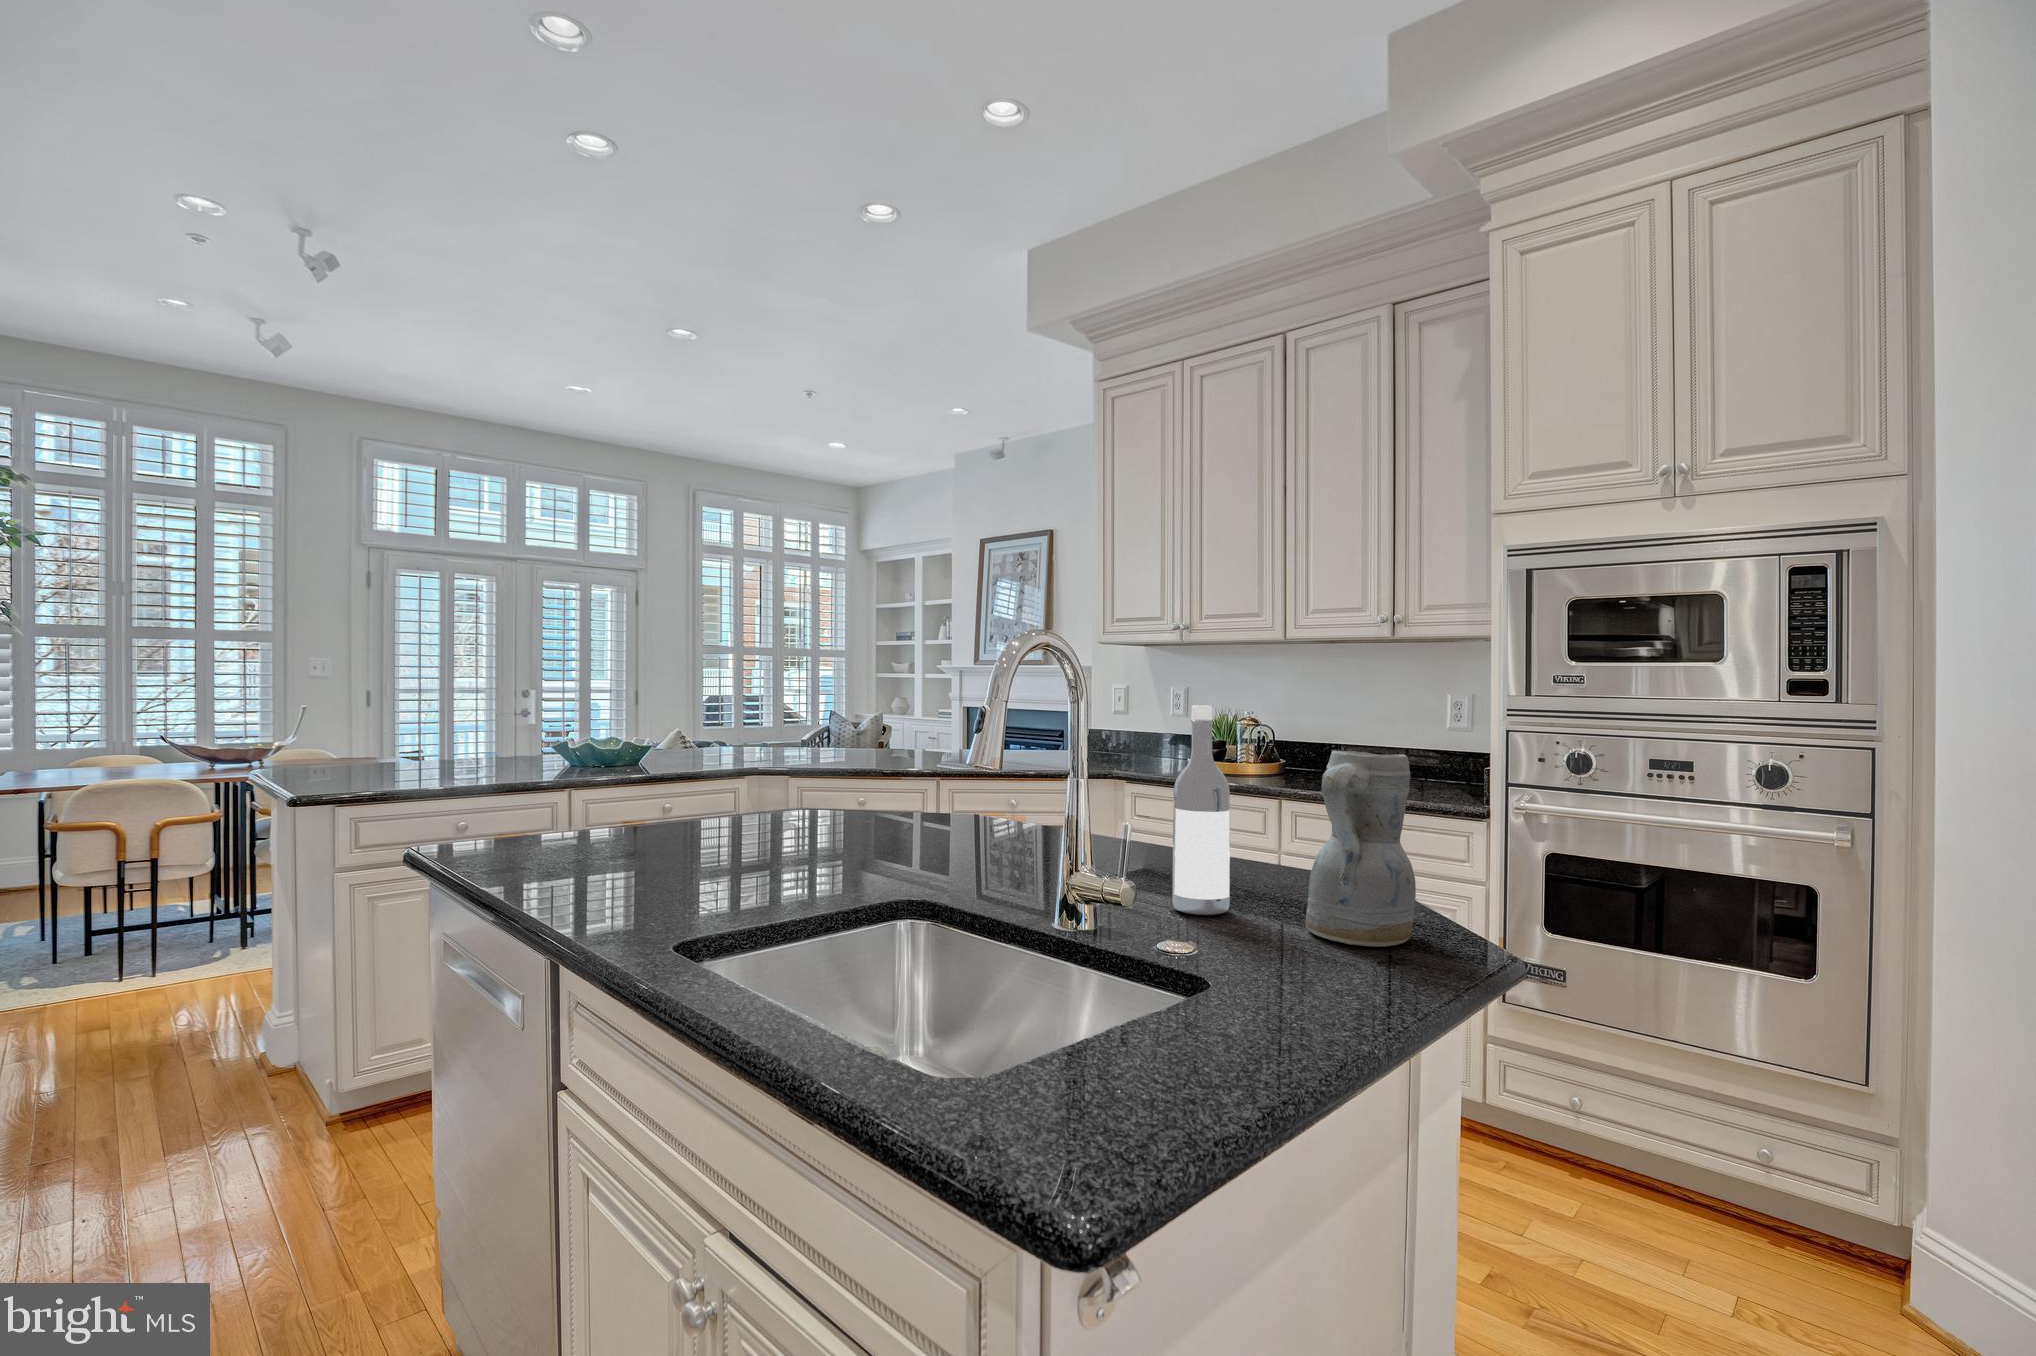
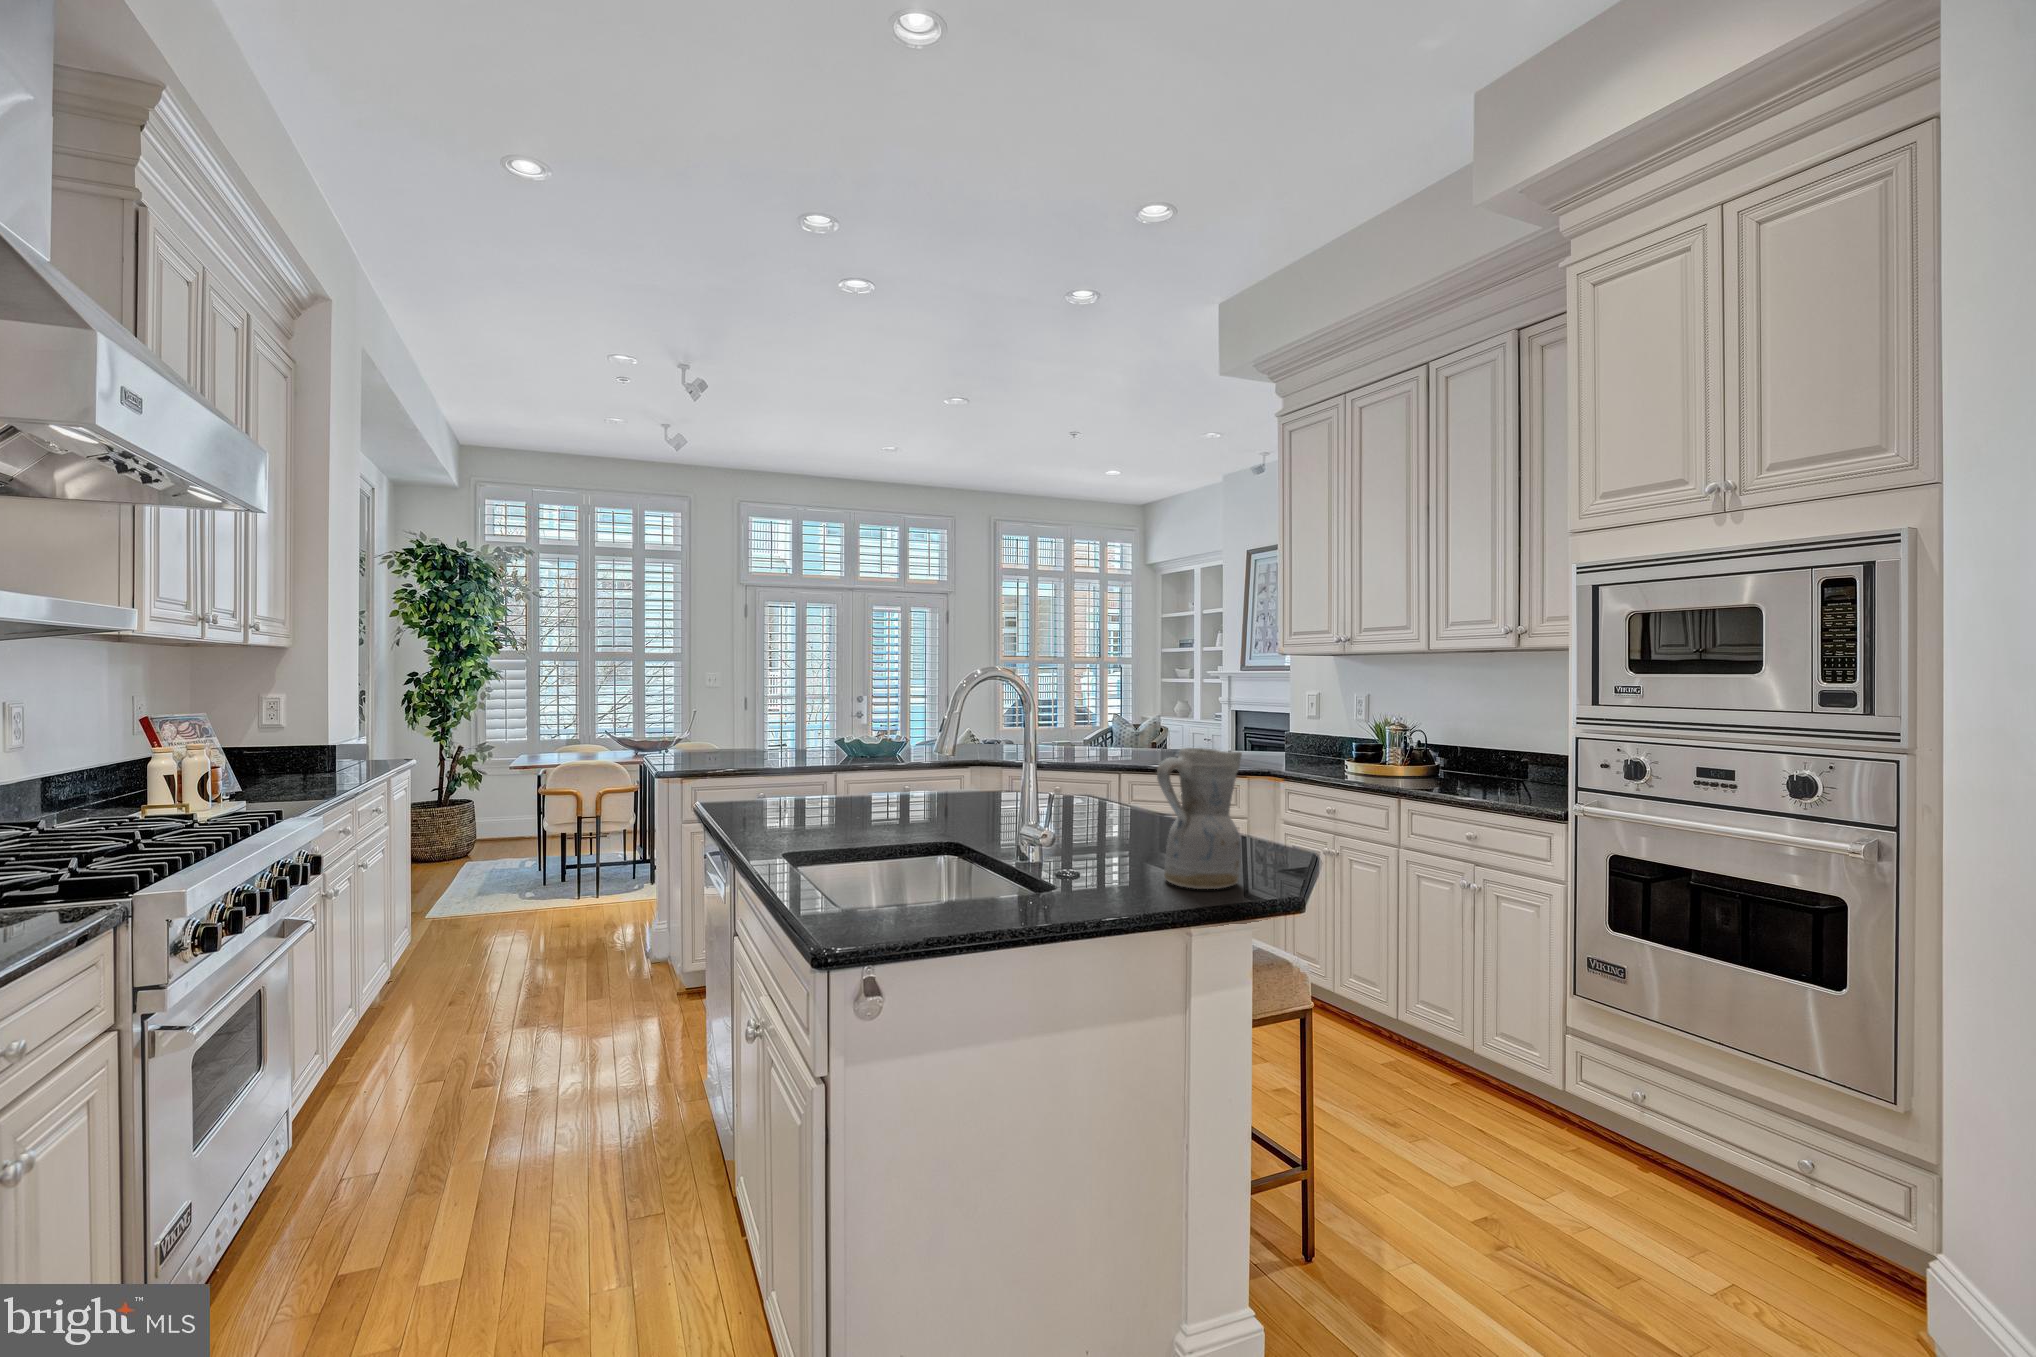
wine bottle: present [1173,705,1230,915] -> none [1095,714,1135,864]

